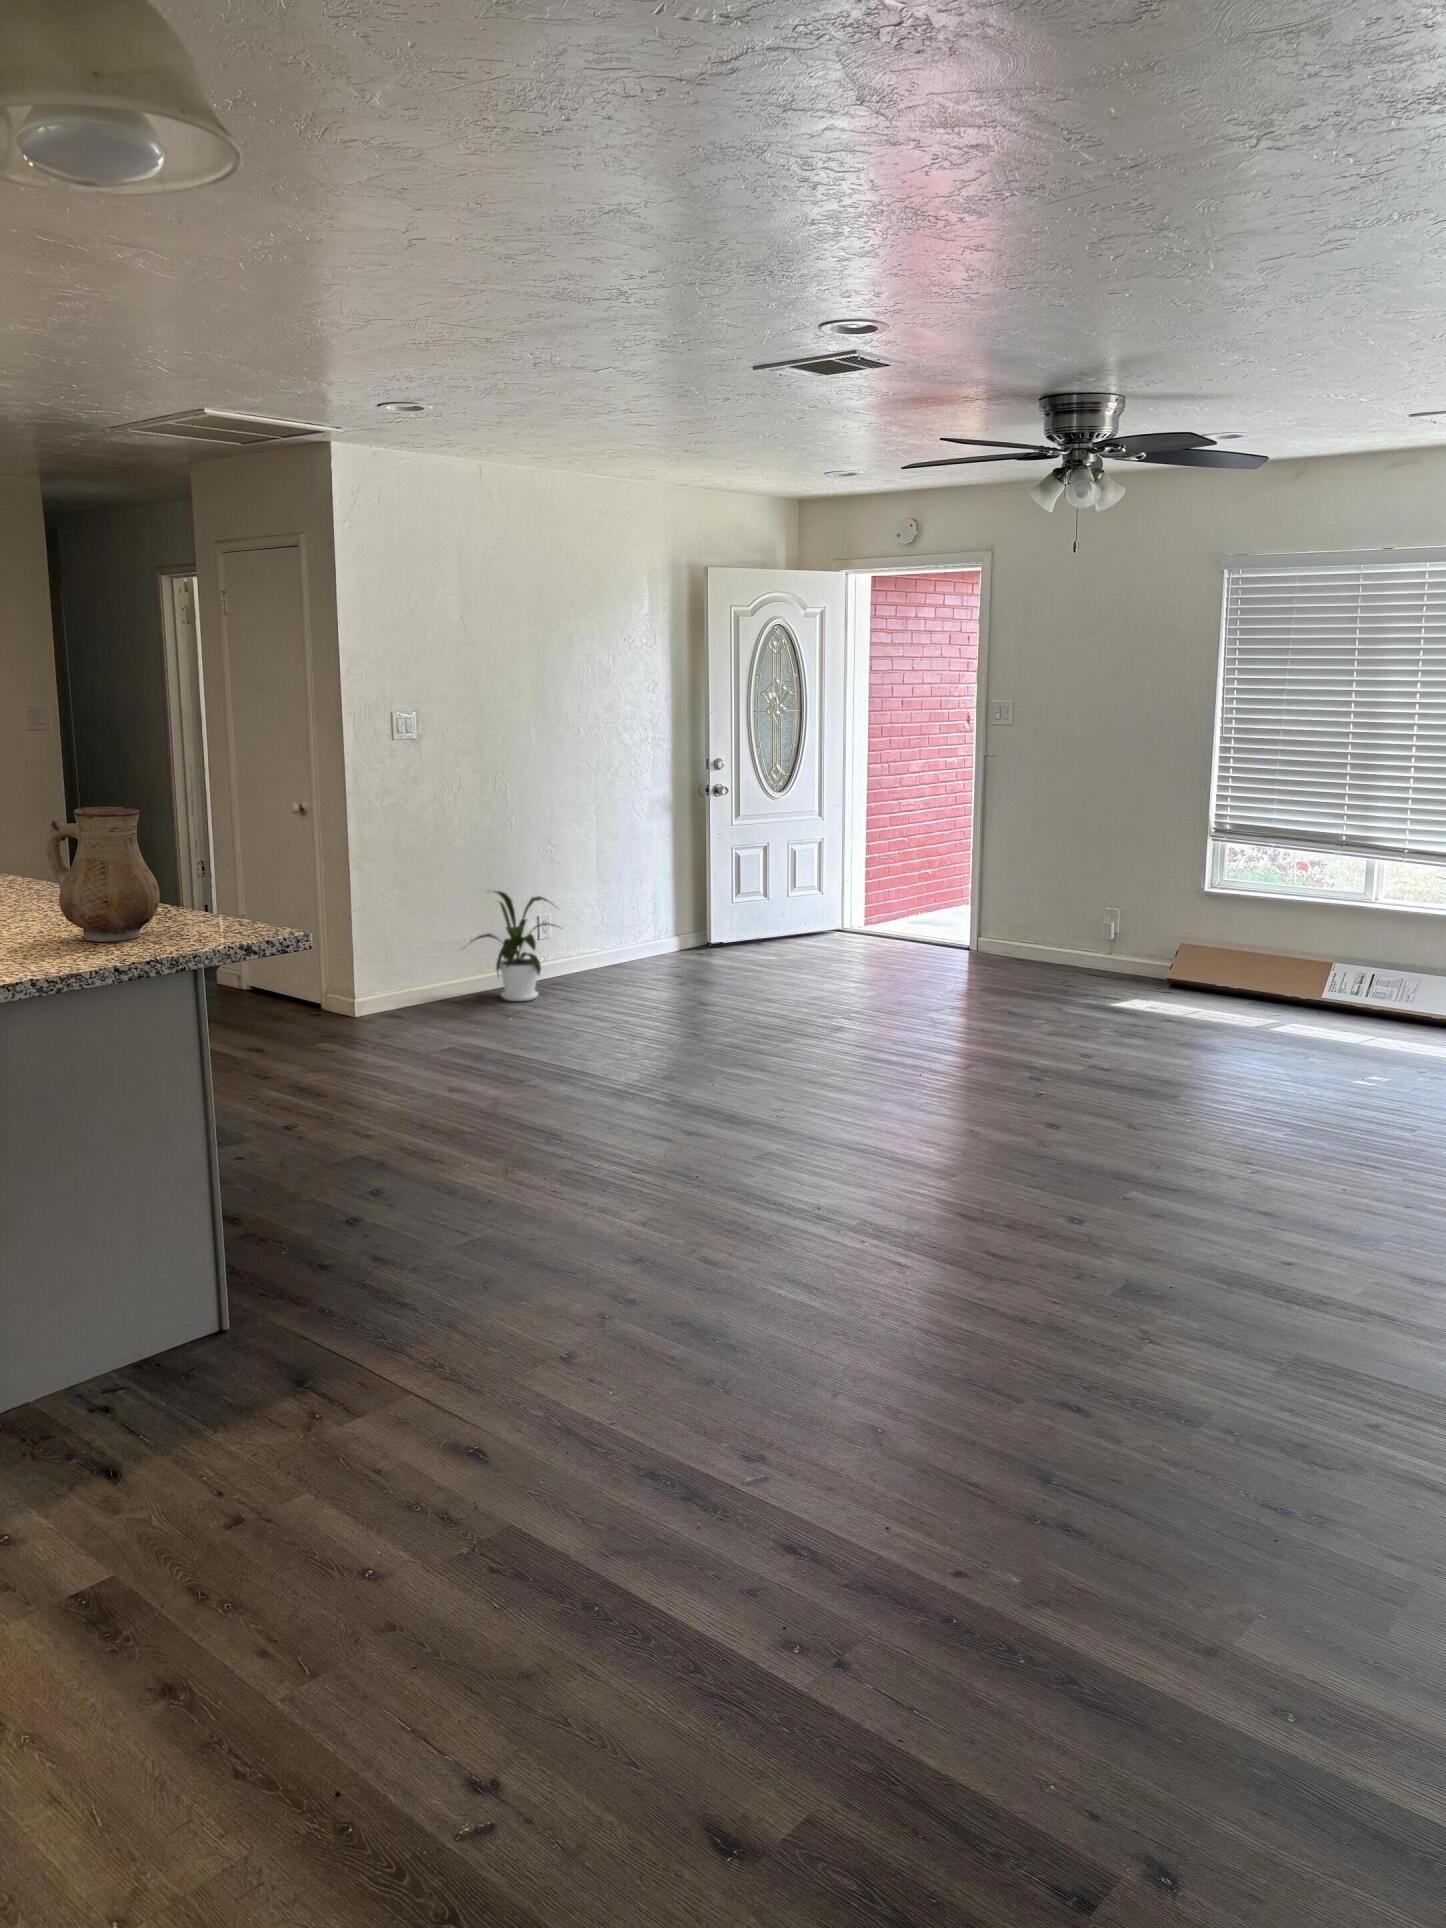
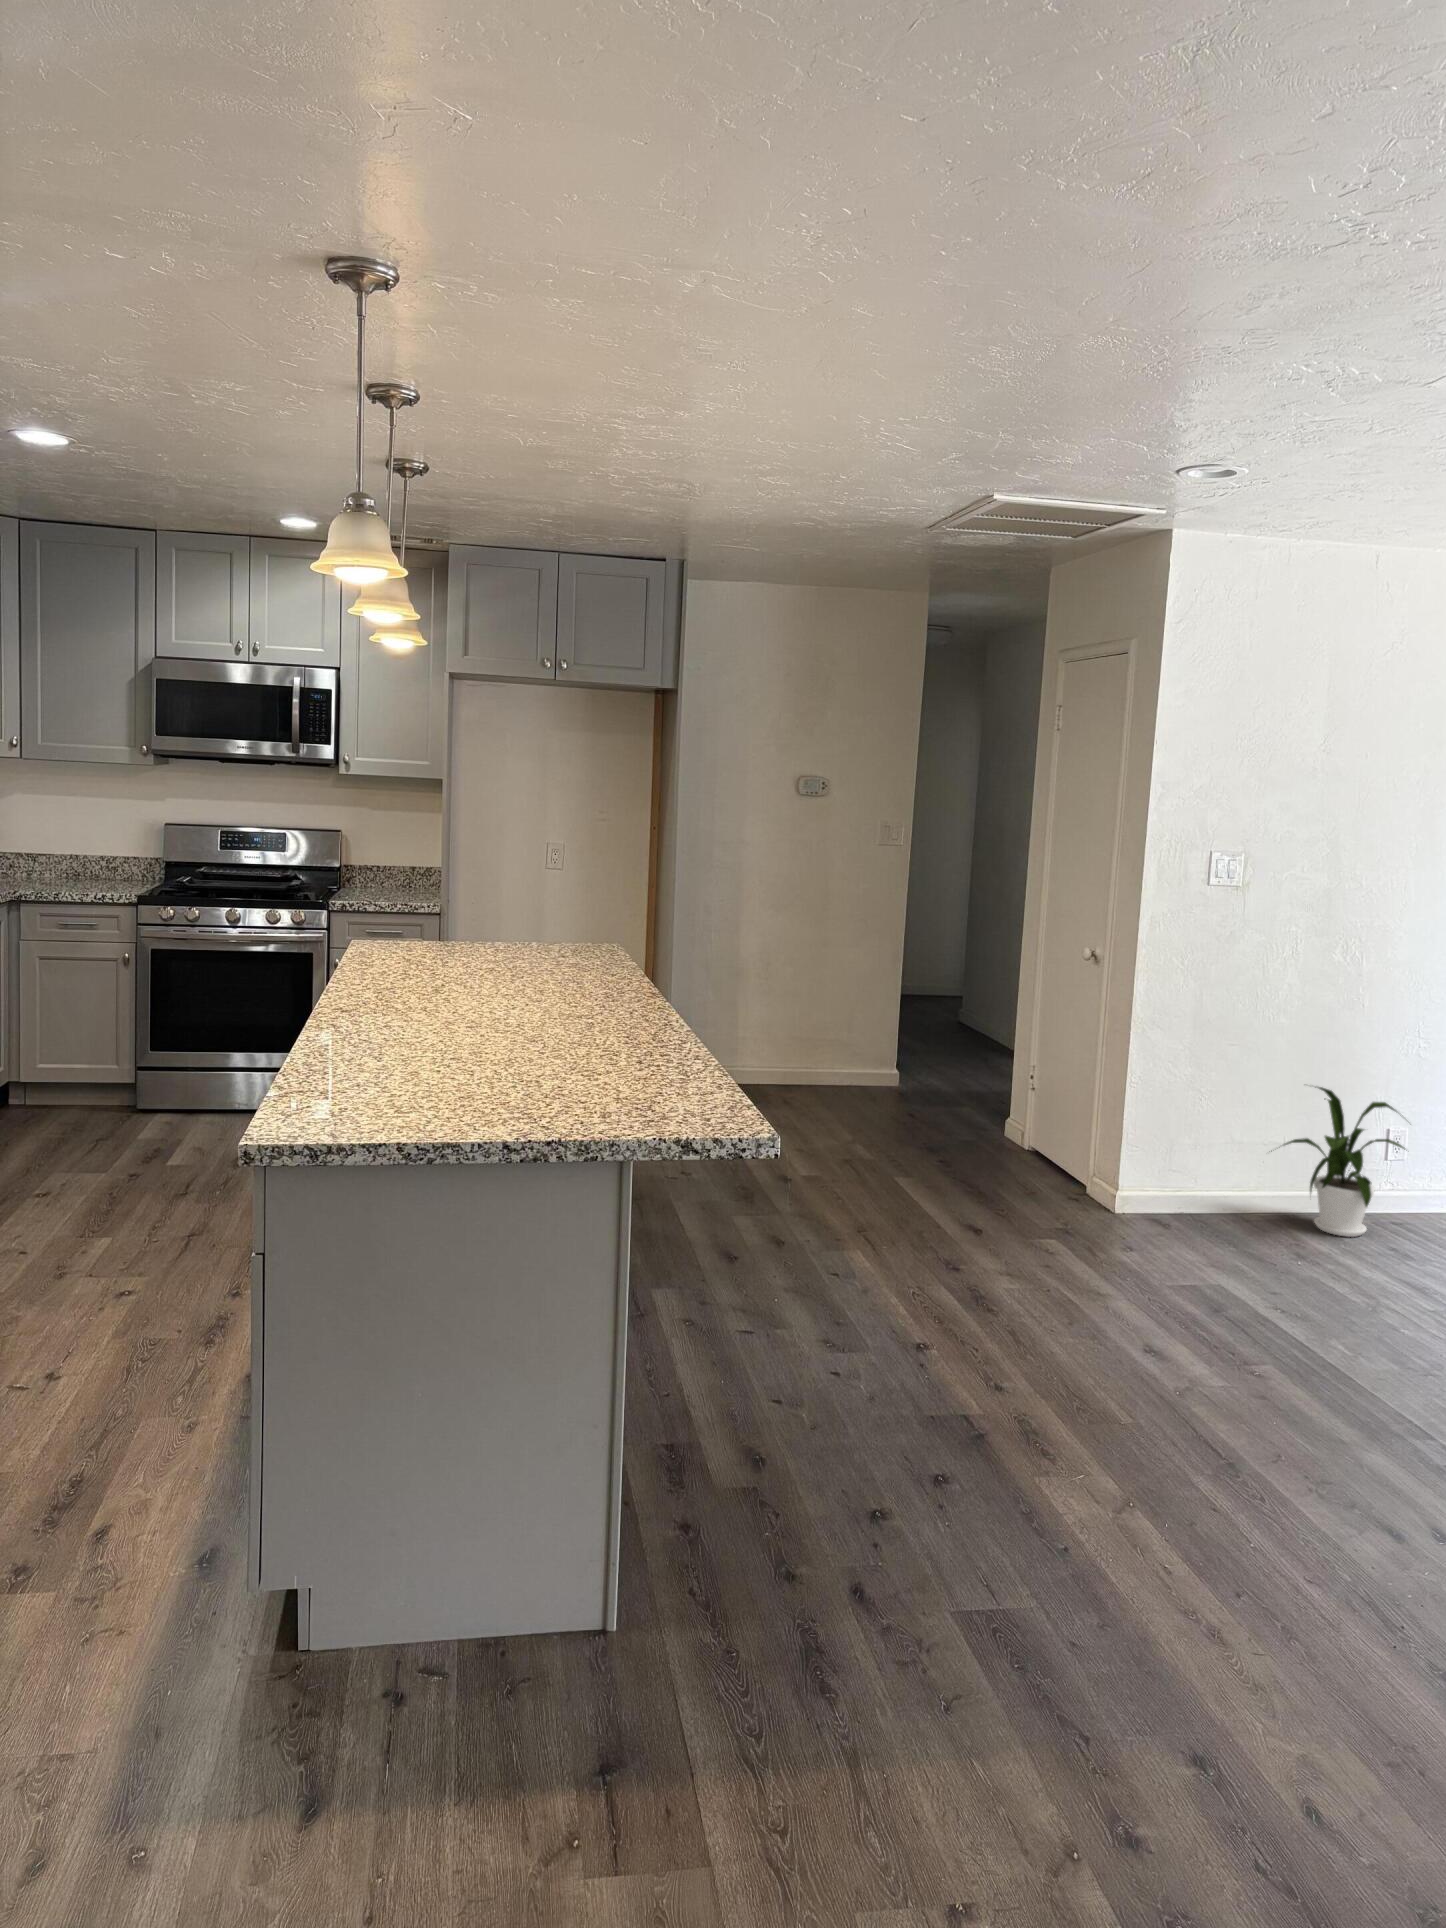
ceramic pitcher: present [46,807,160,942] -> none [526,942,636,1106]

